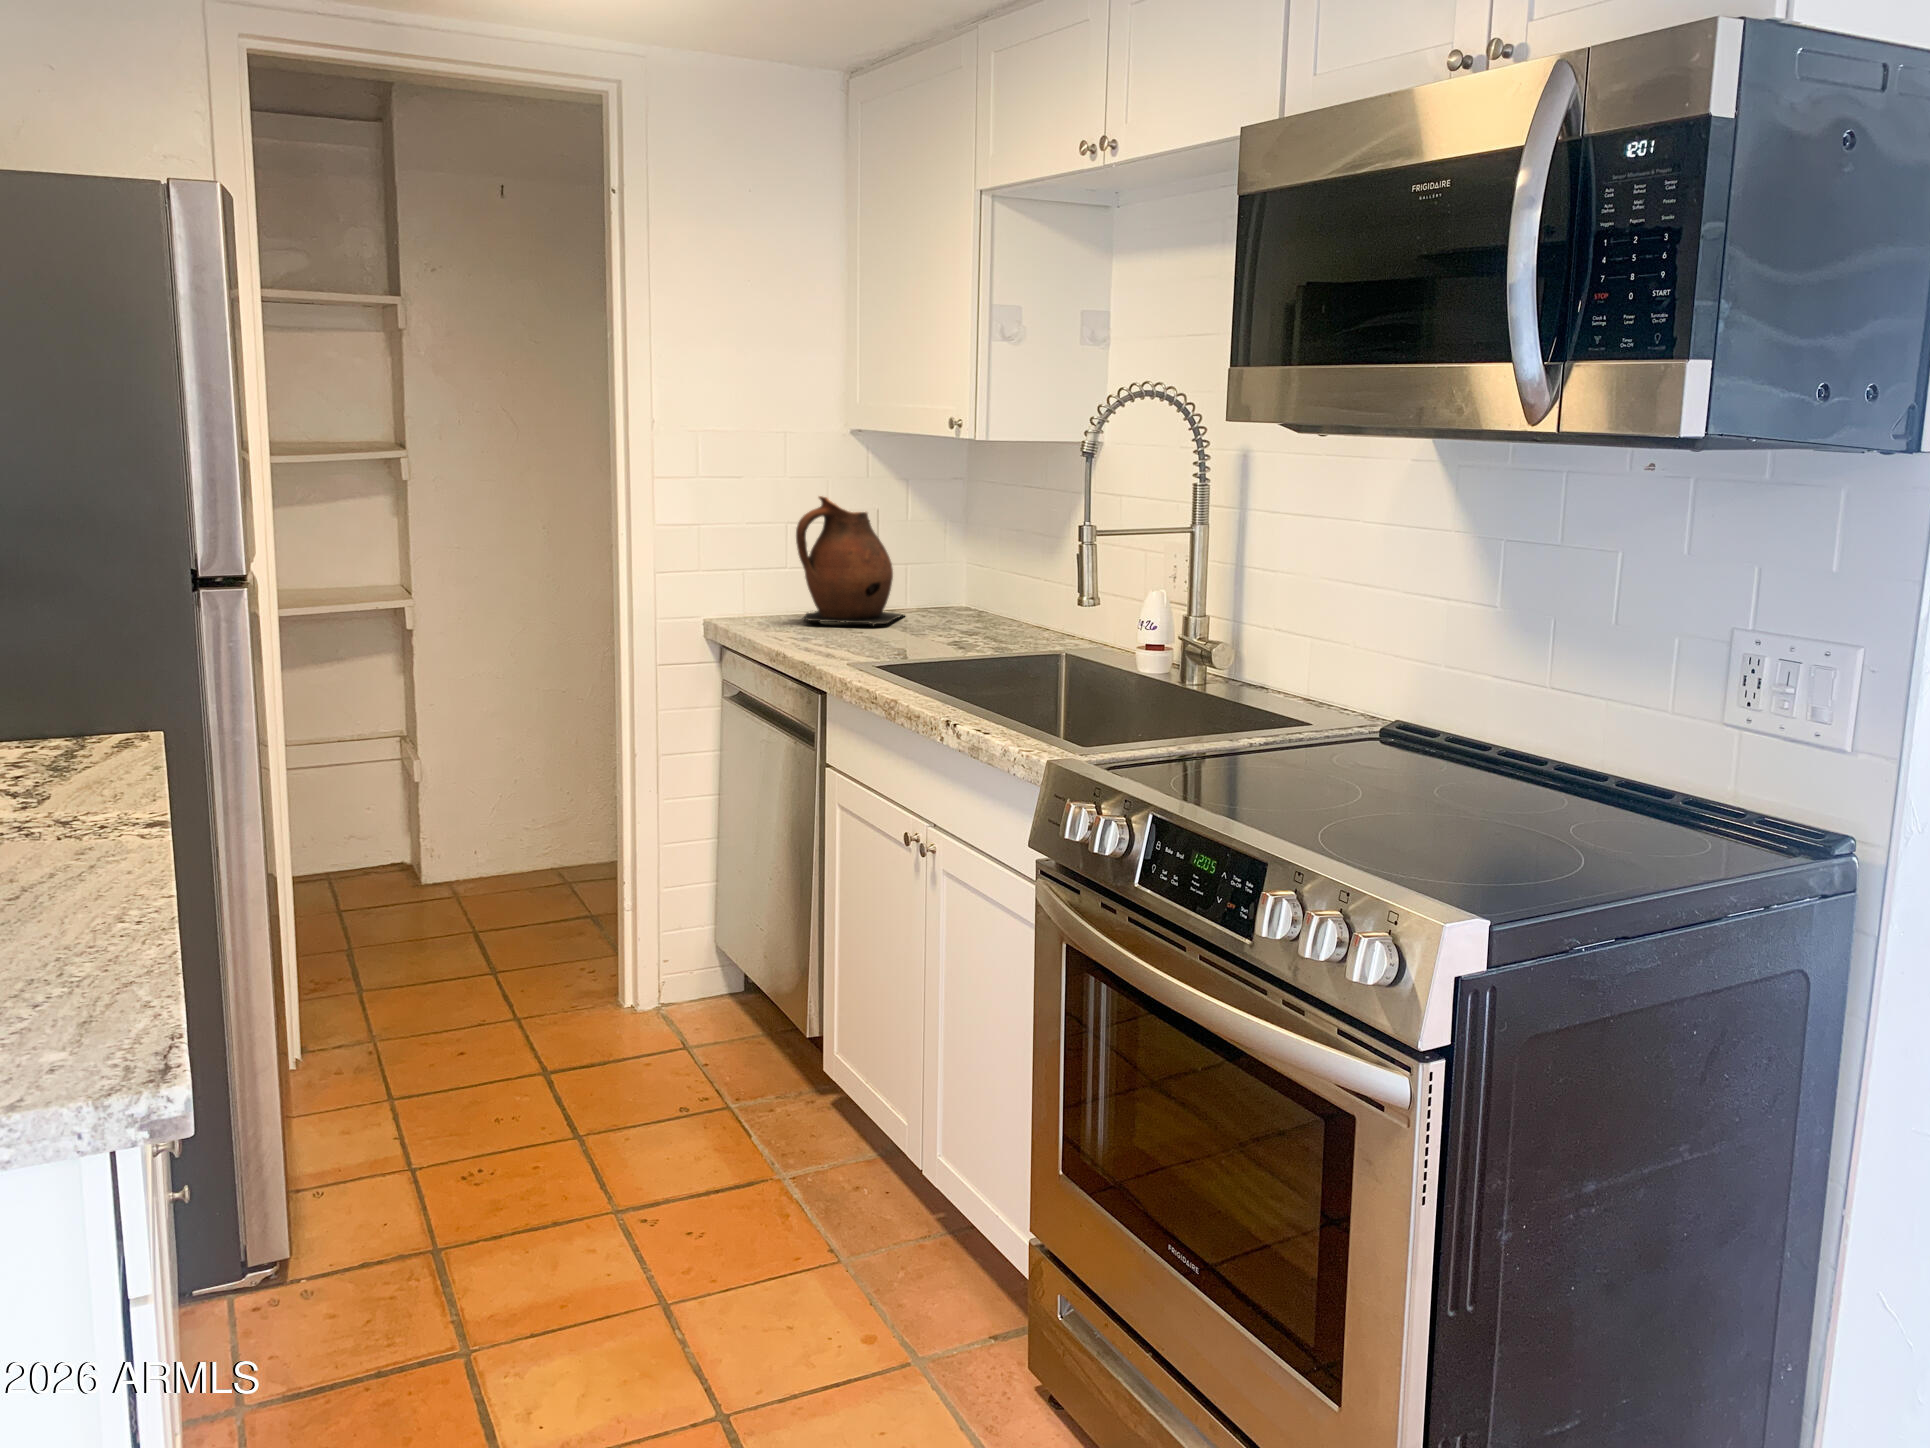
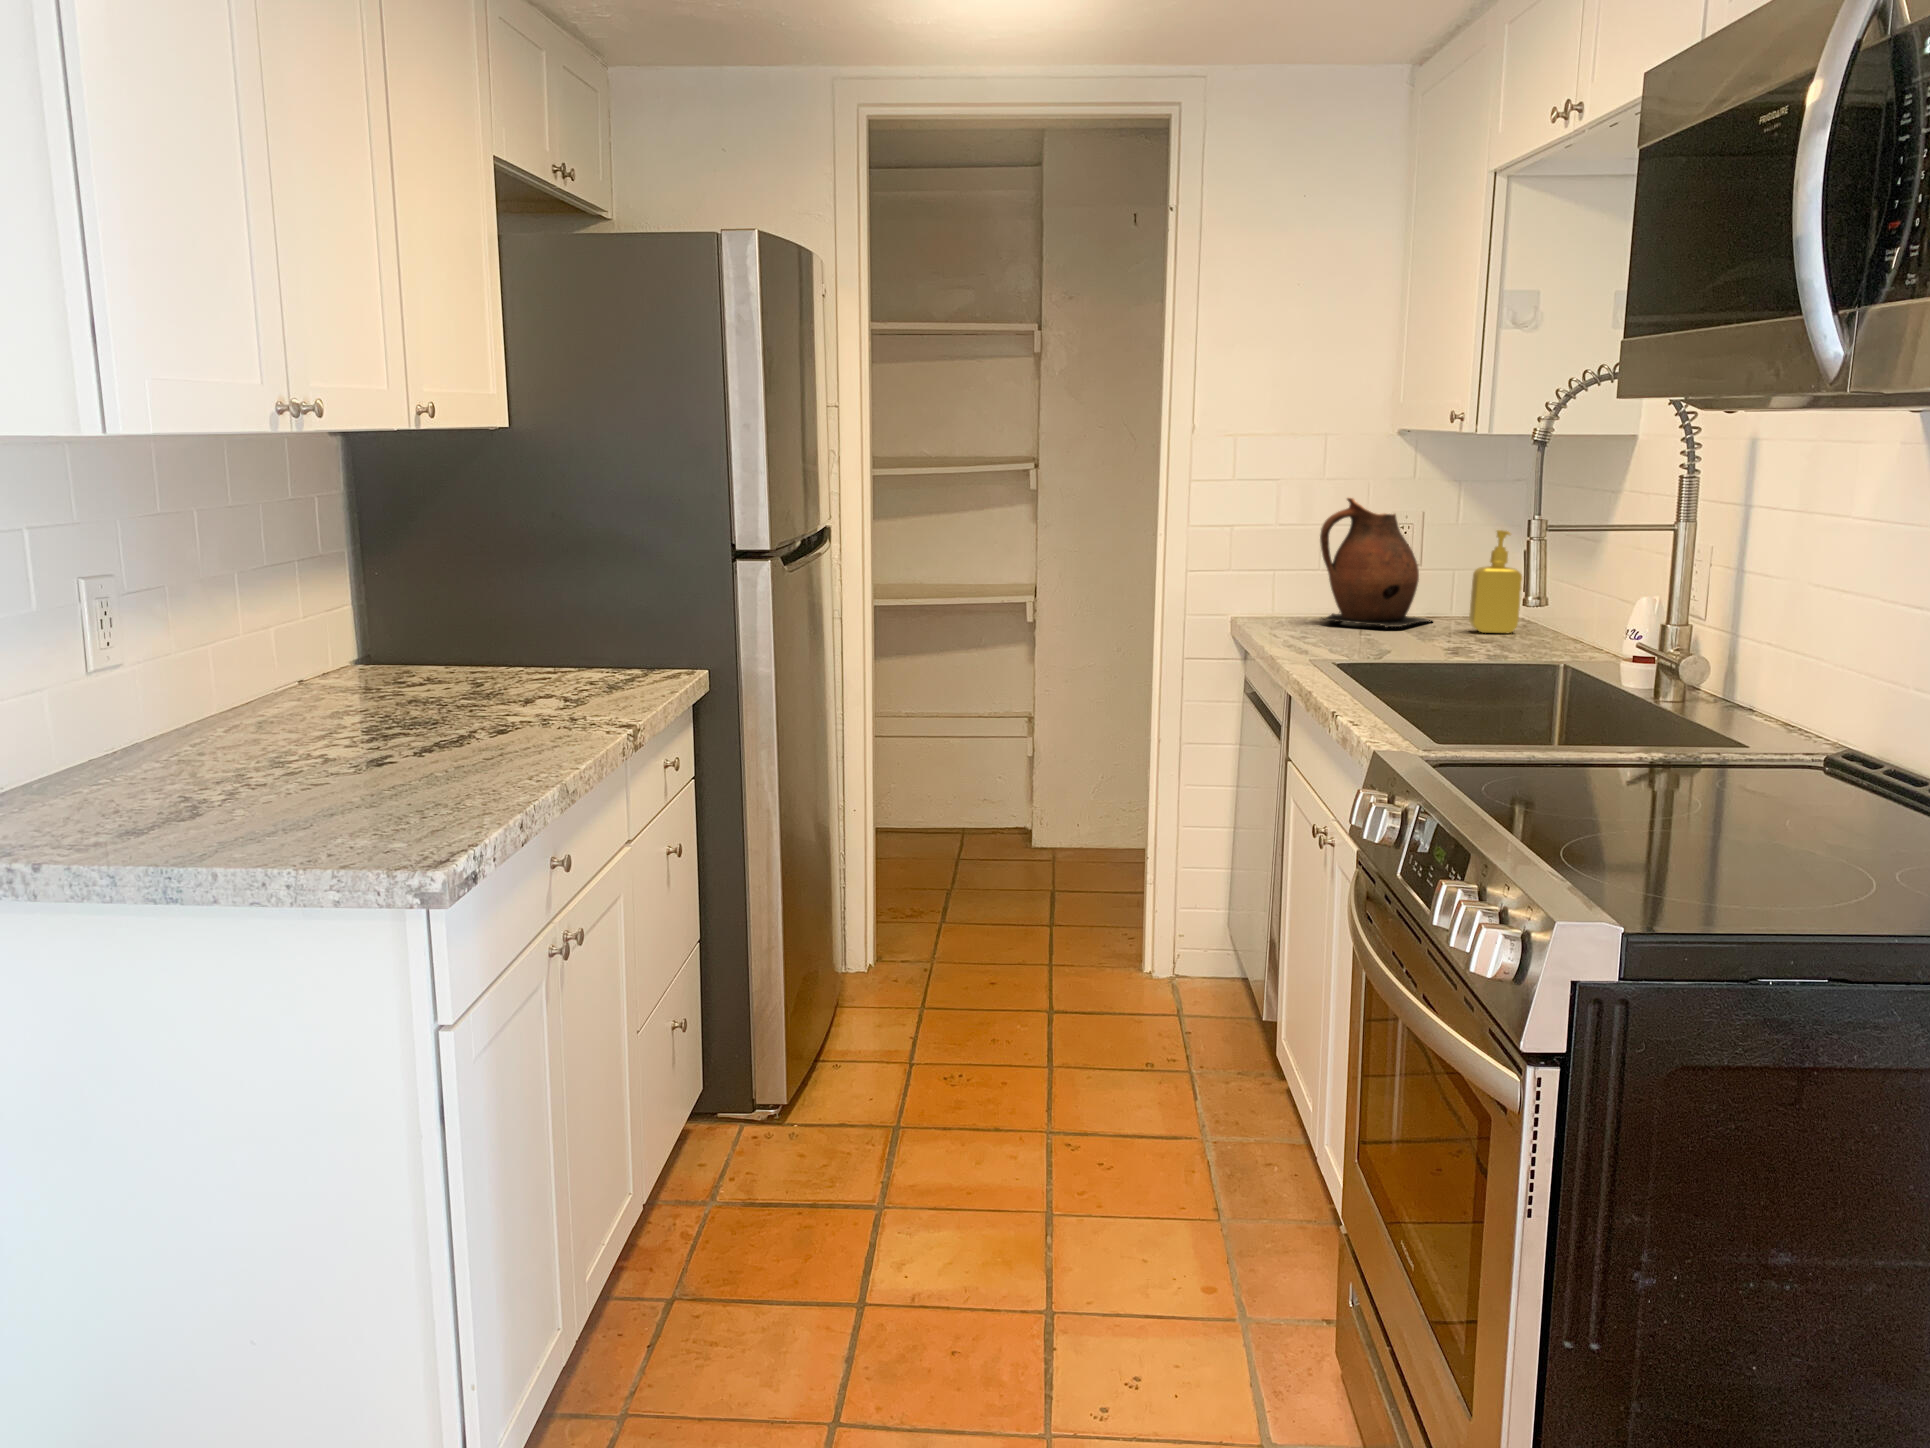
soap dispenser: none [948,526,996,625] -> present [1469,530,1522,633]

